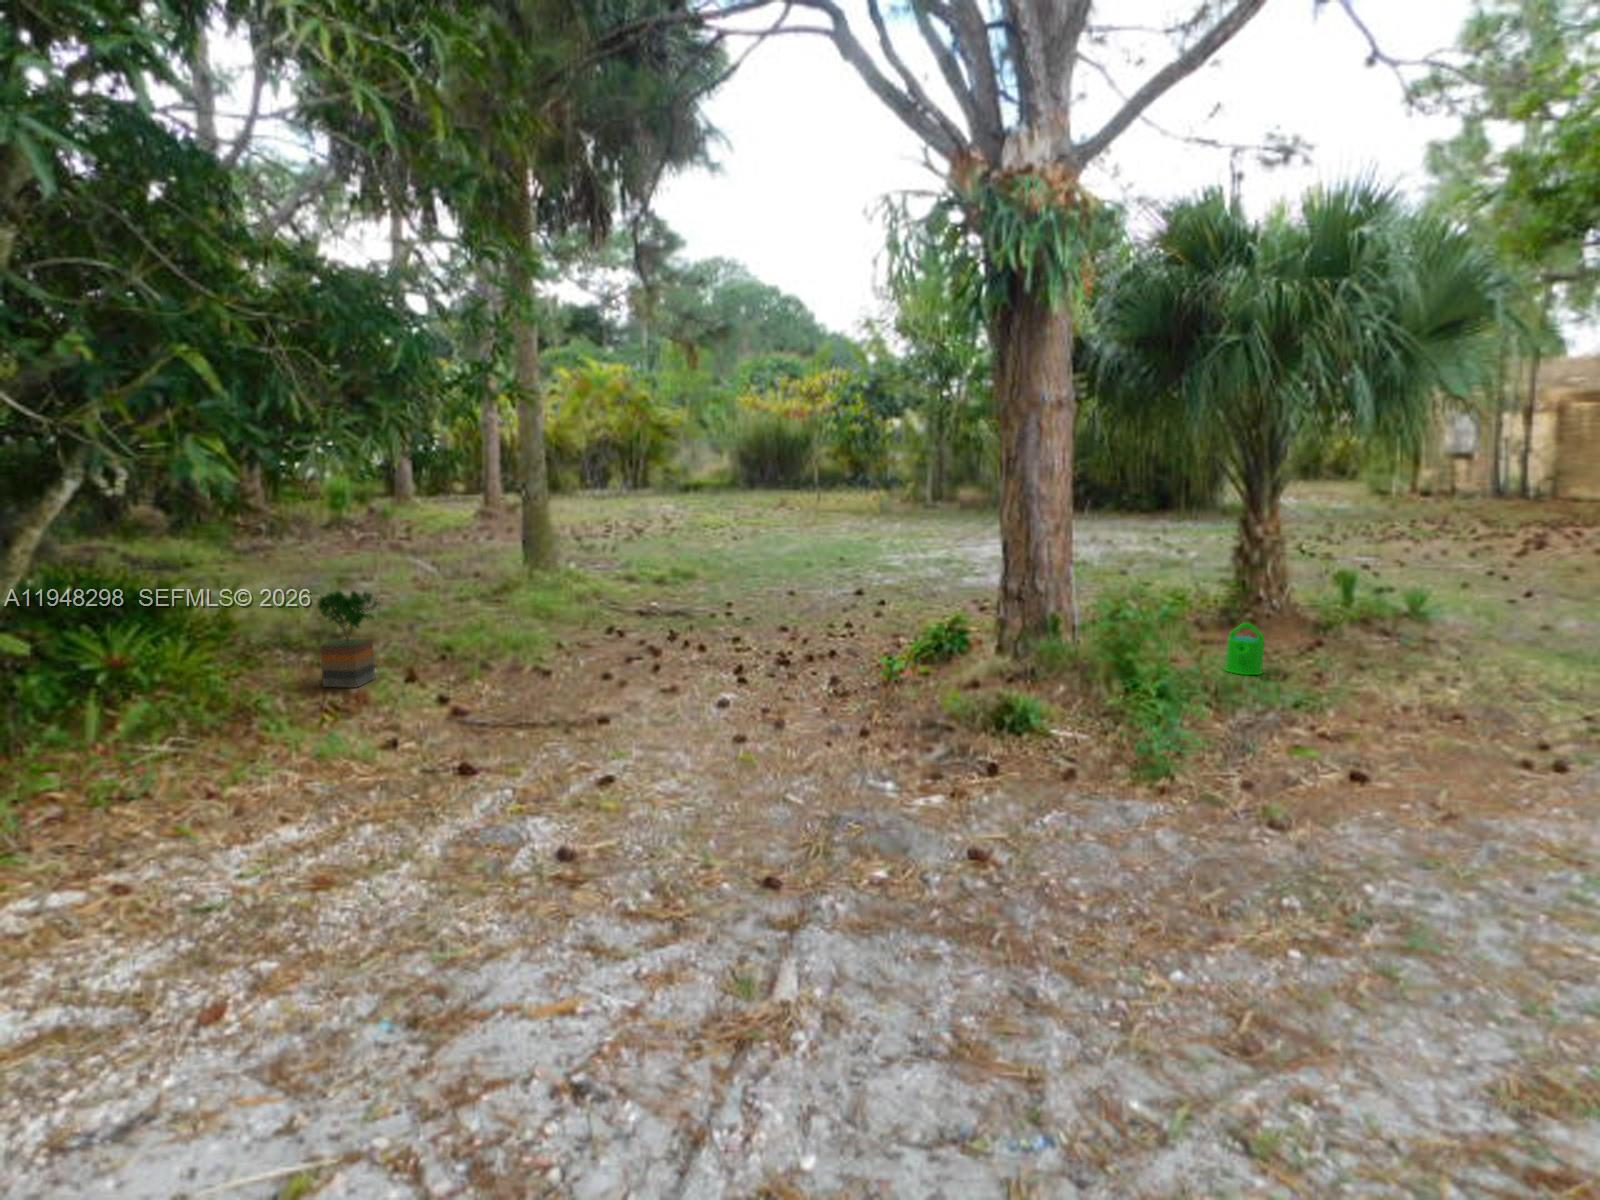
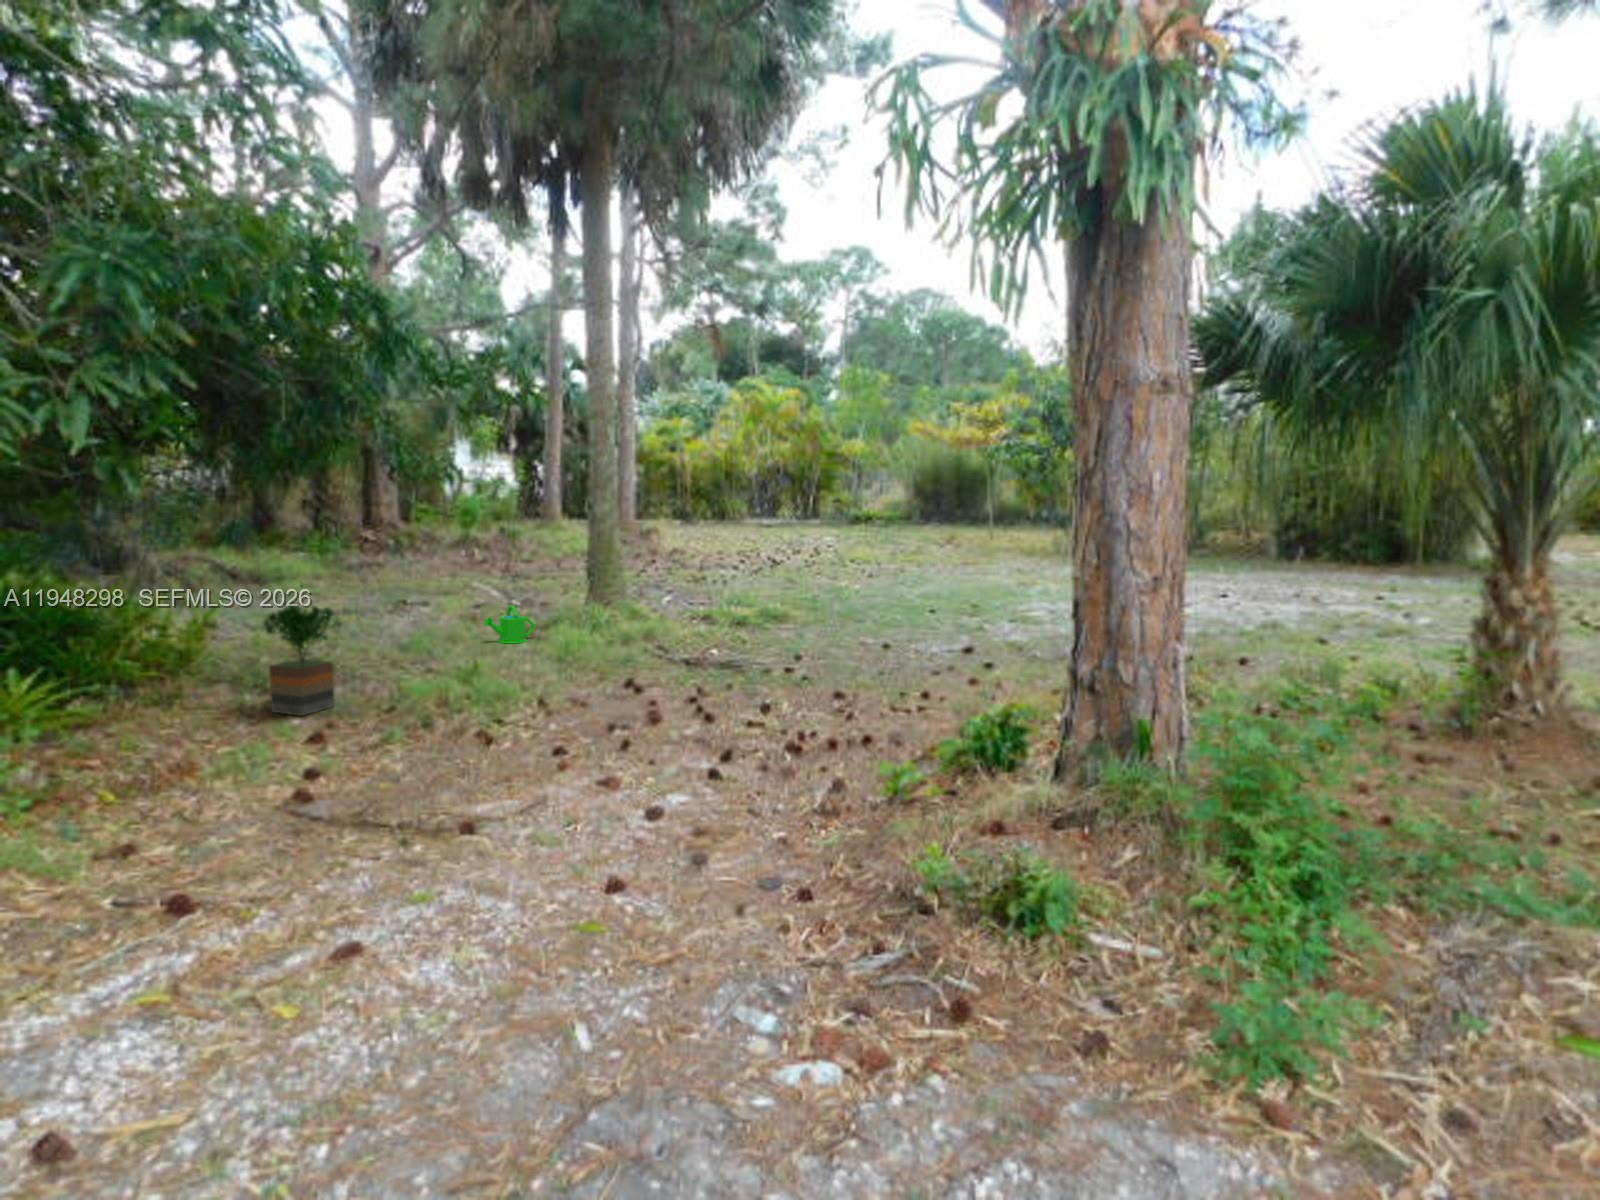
watering can: present [1223,622,1265,675] -> present [484,605,535,643]

